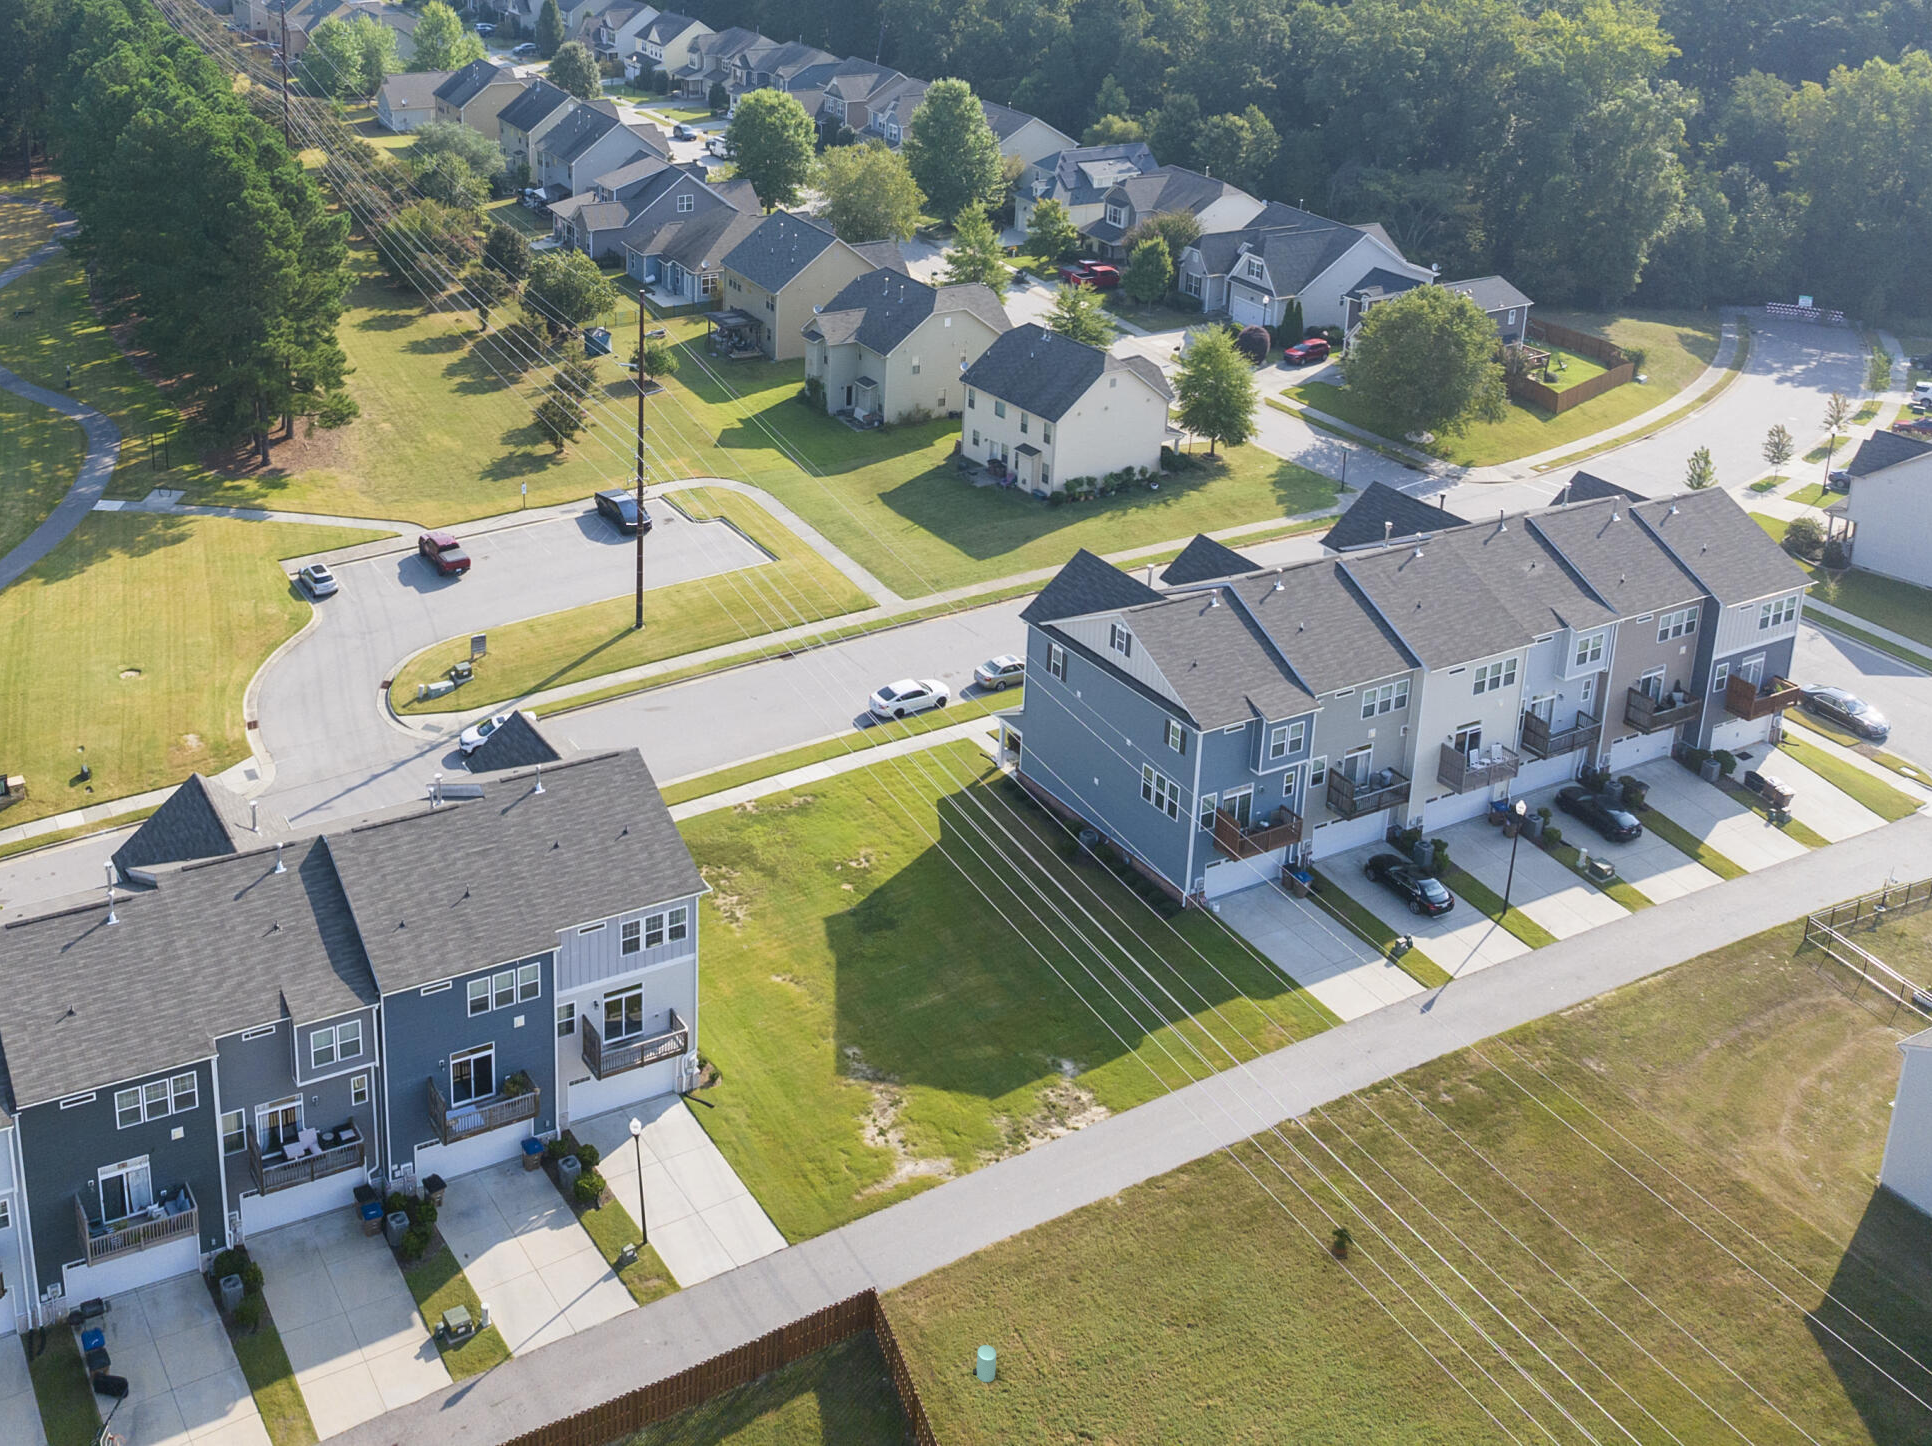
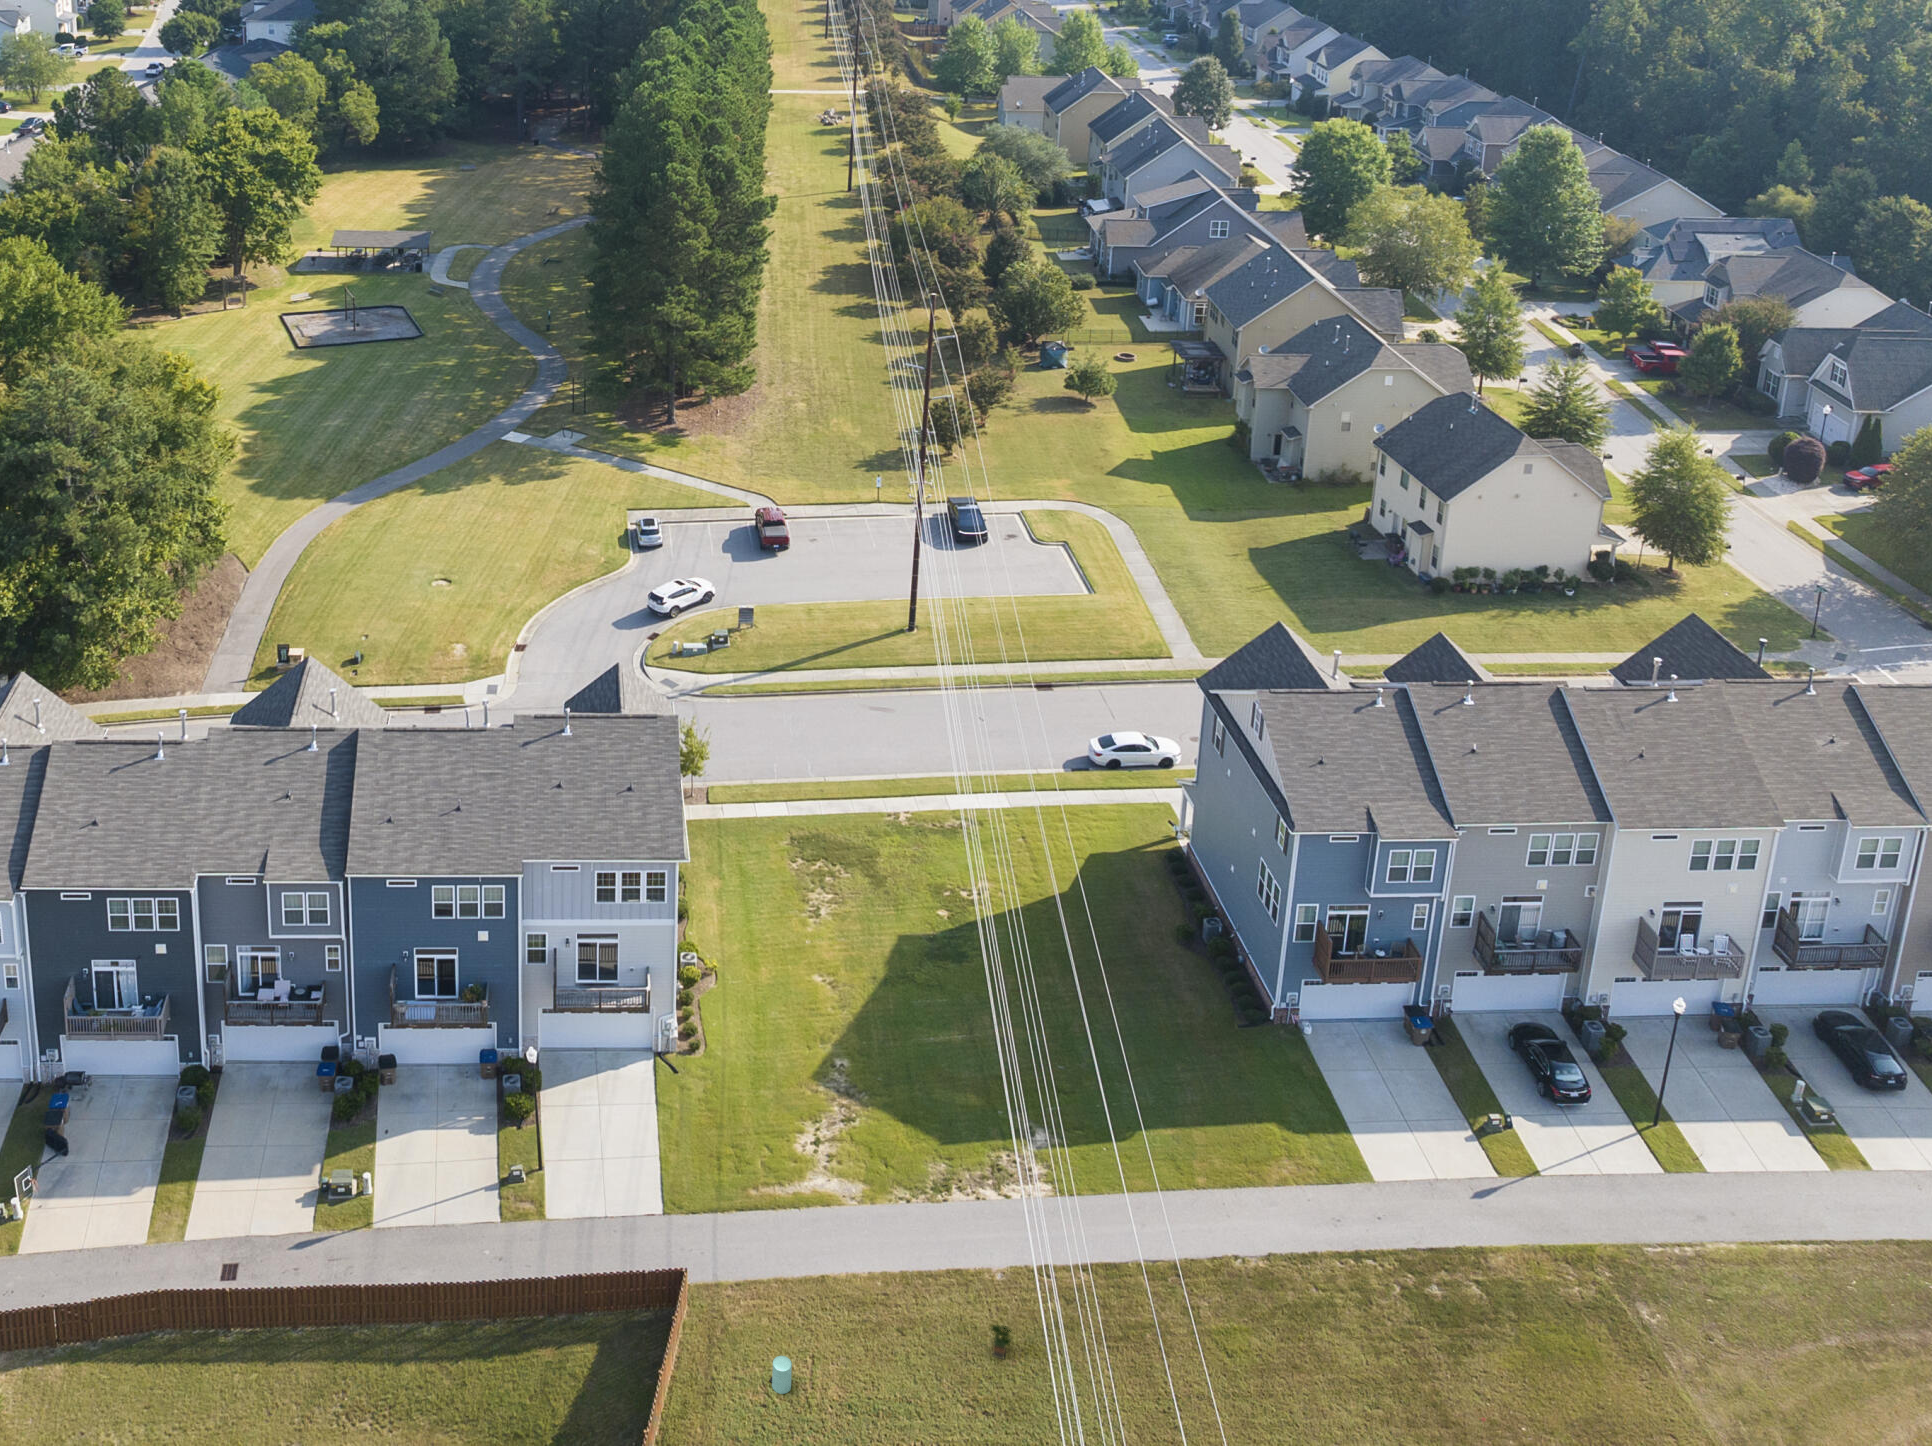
potted tree: present [1332,1228,1353,1259] -> present [991,1325,1012,1359]

